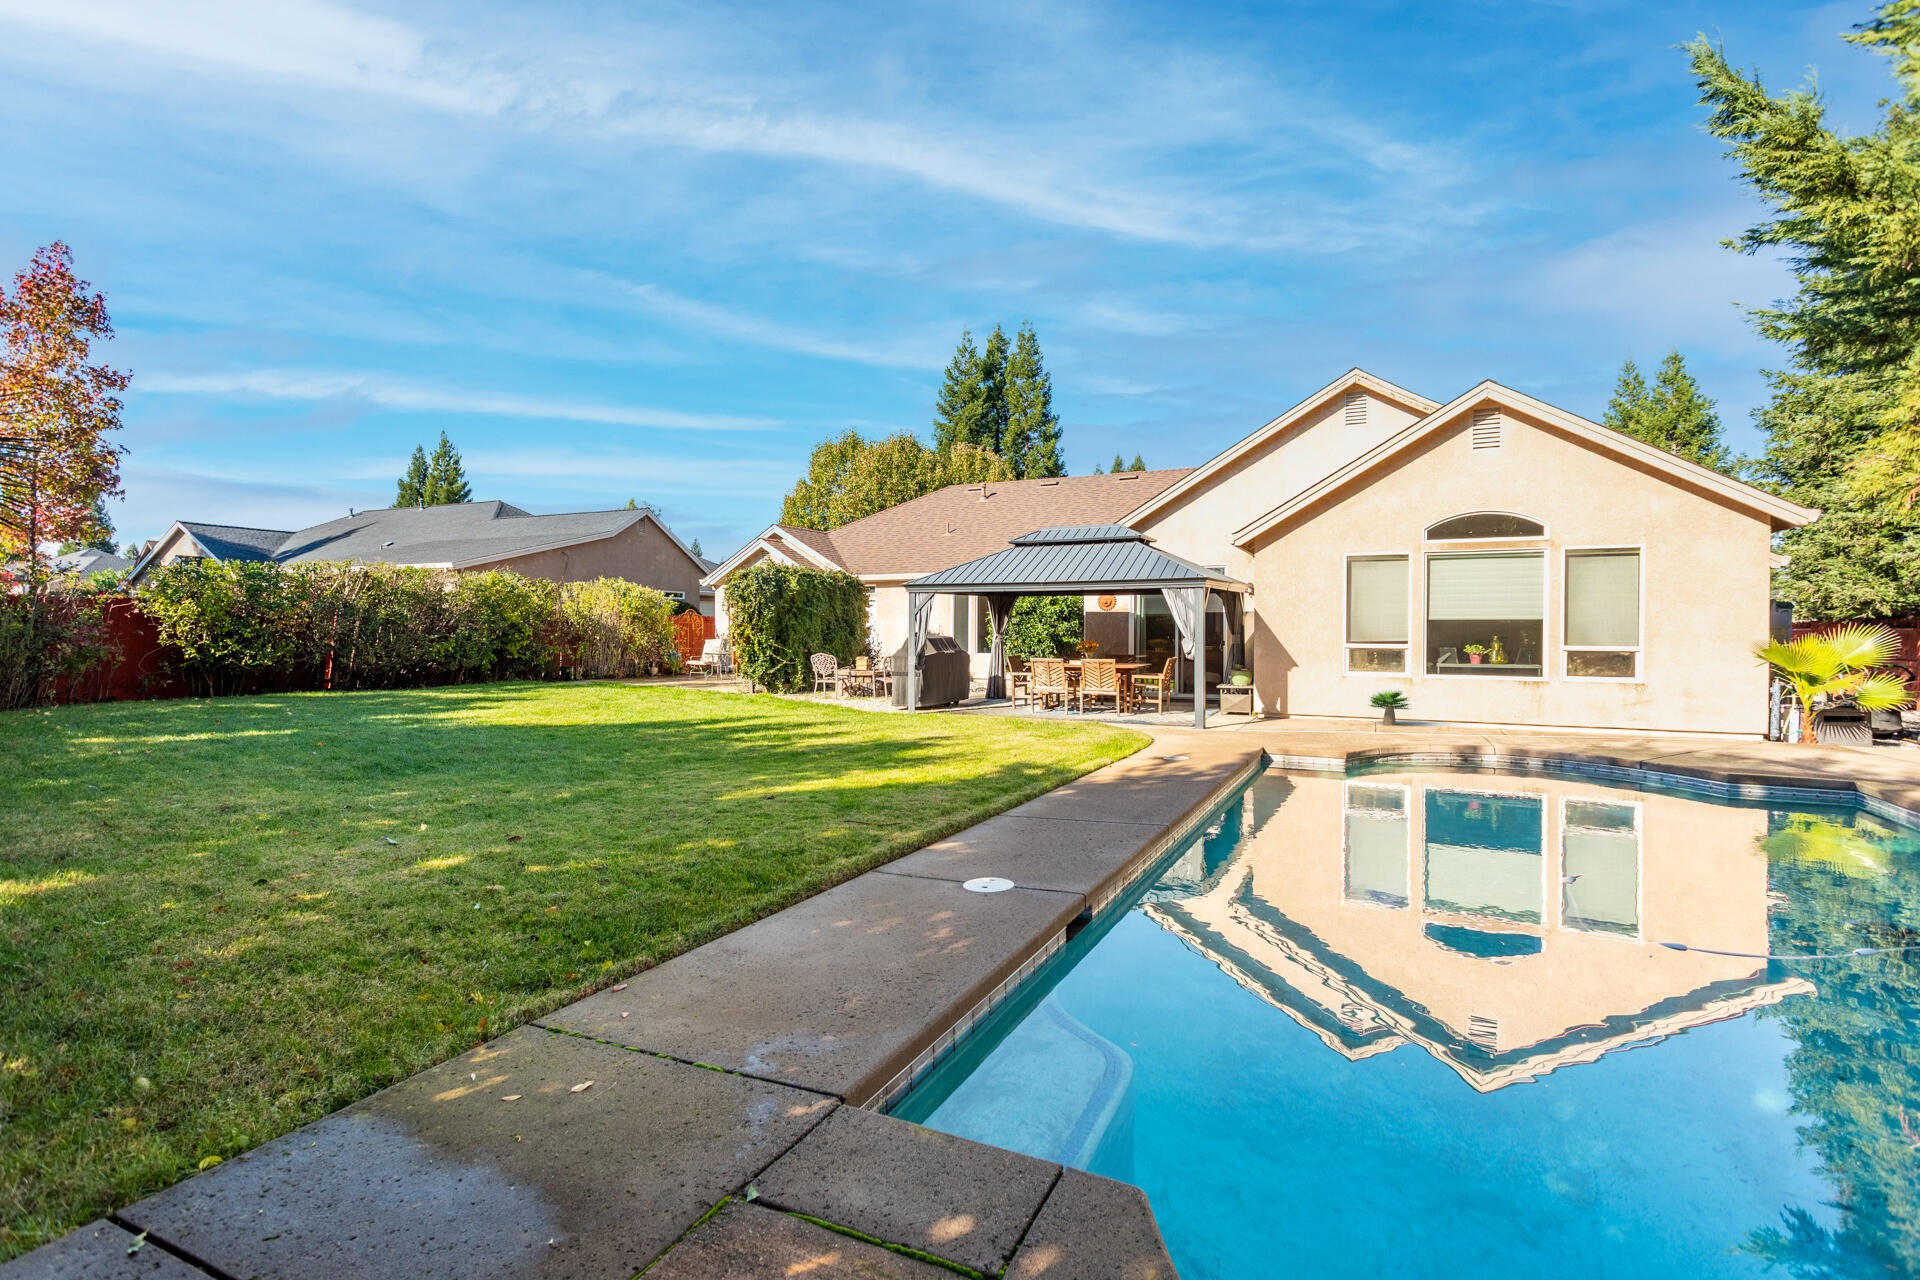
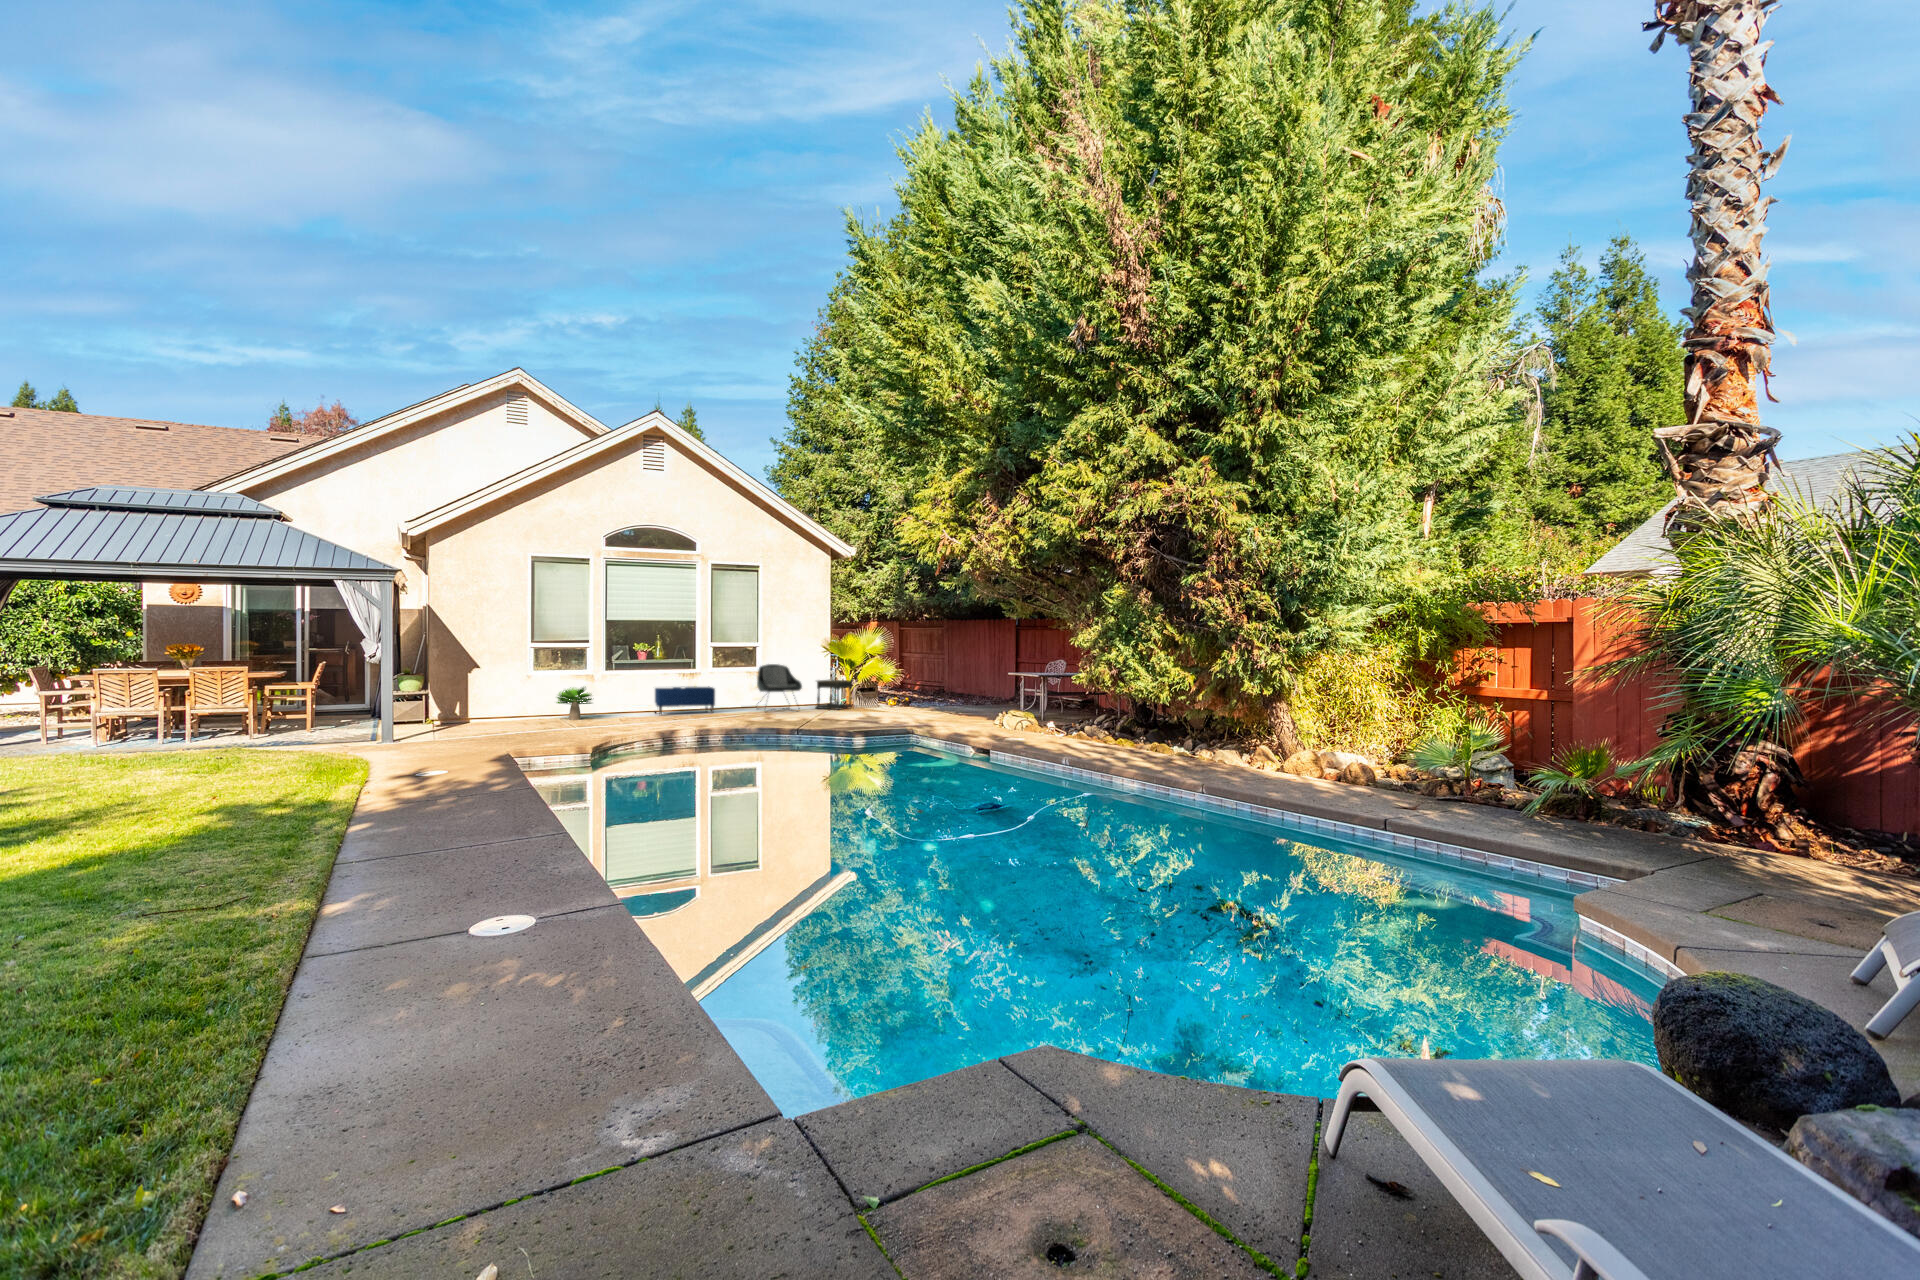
lounge chair: none [1630,674,1702,739] -> present [756,664,802,710]
bench: none [1485,695,1566,732] -> present [655,686,715,715]
side table: none [1729,699,1802,743] -> present [815,679,853,710]

